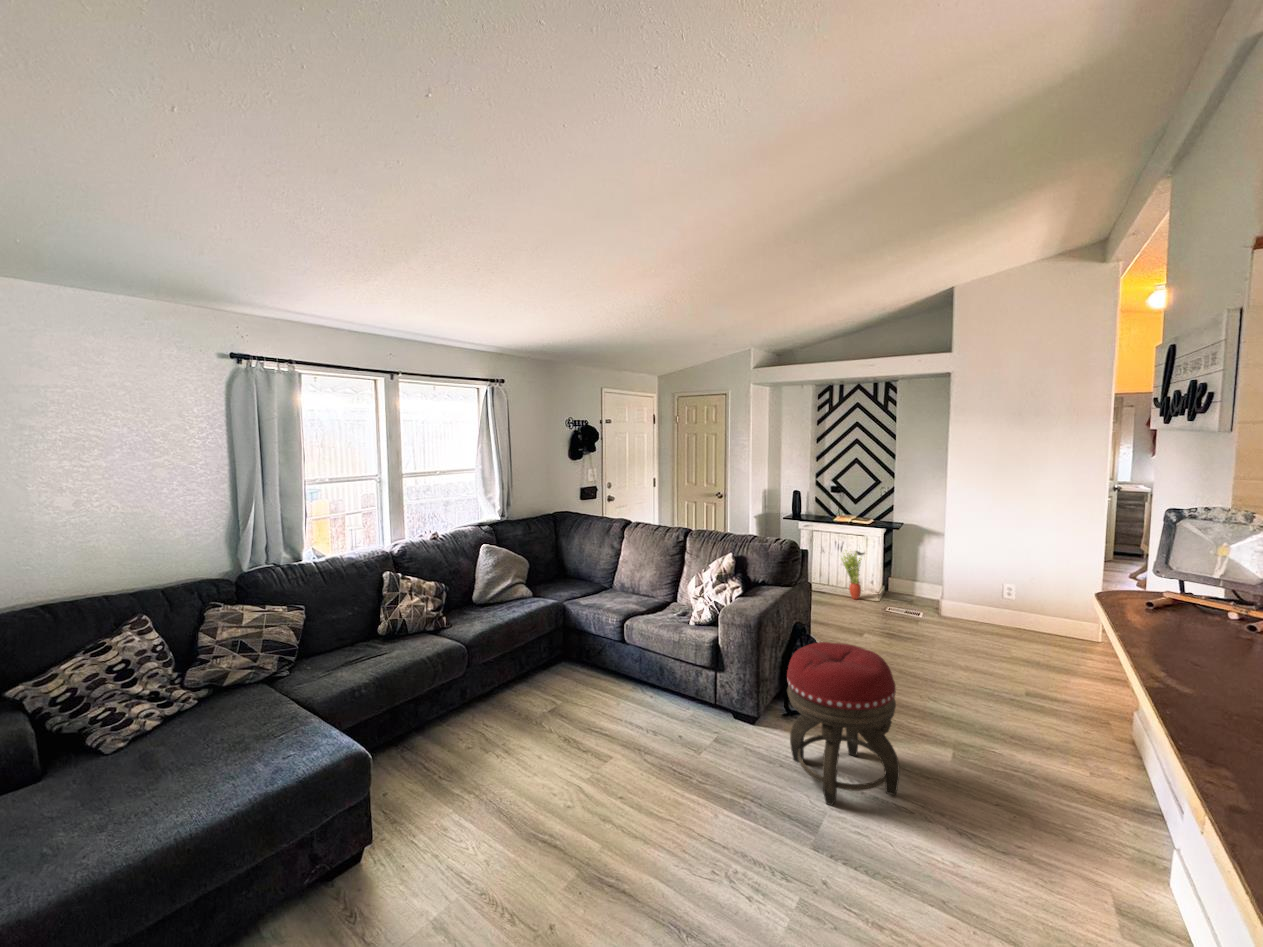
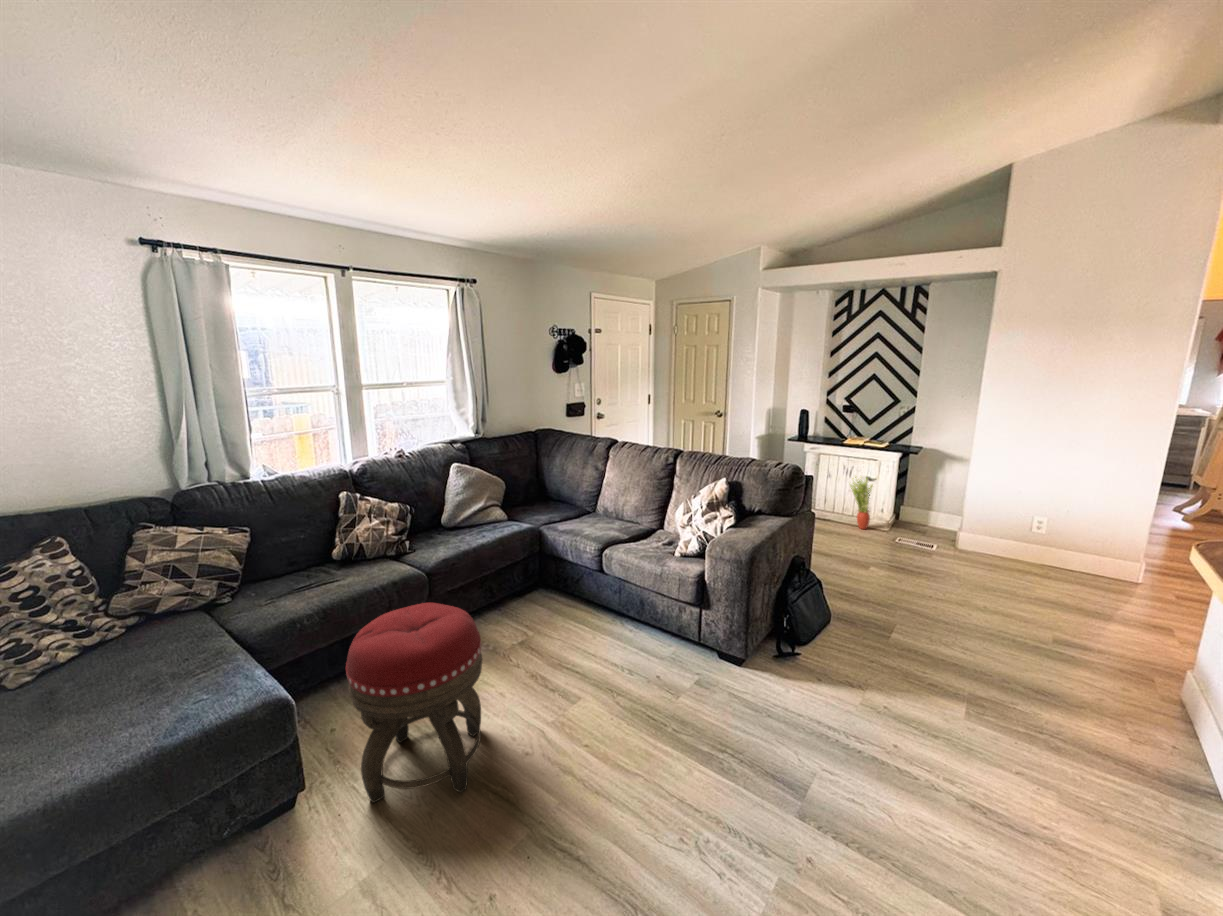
footstool: present [787,642,900,805] -> present [346,603,483,803]

